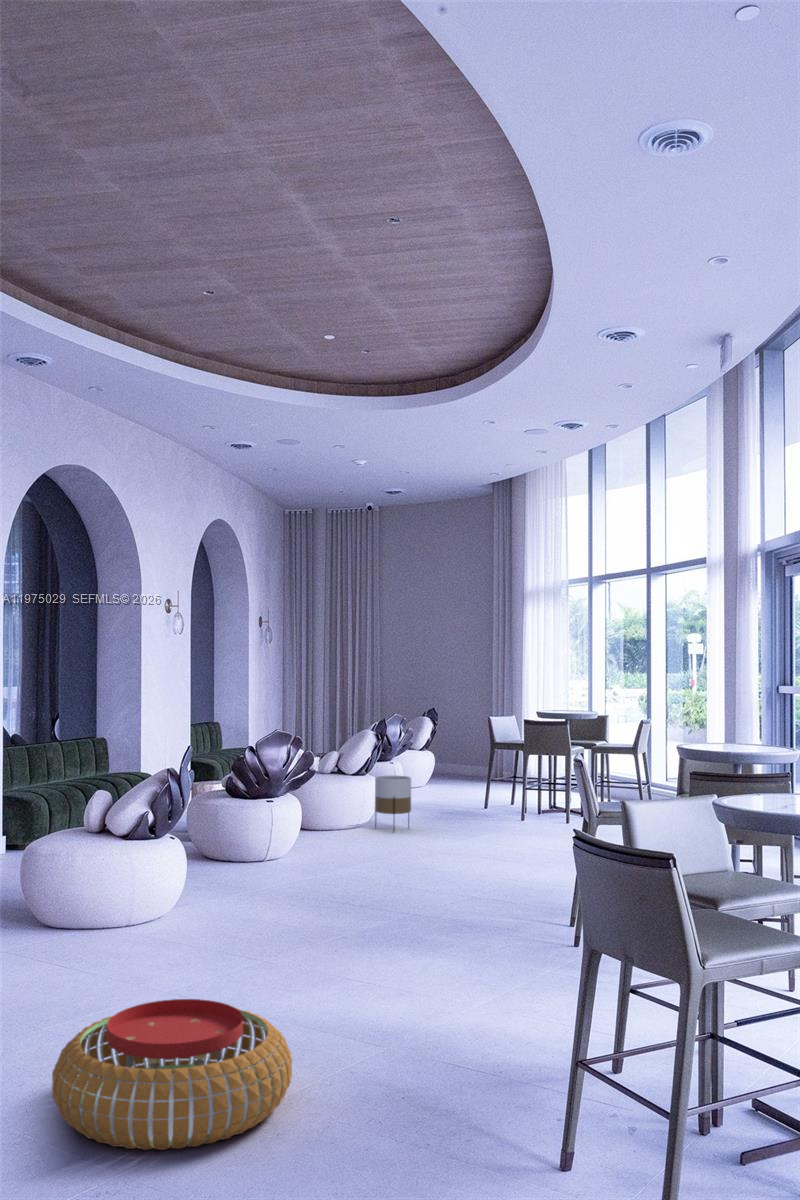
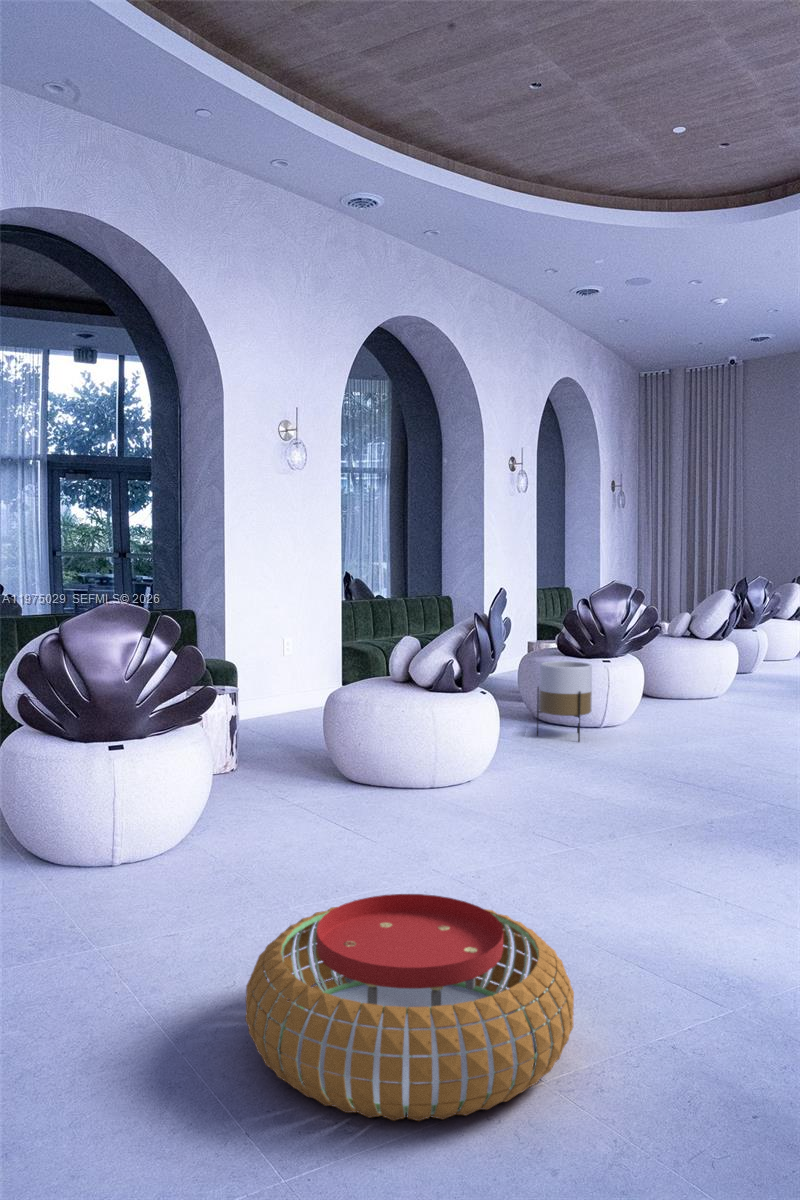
planter: present [375,776,411,828] -> present [537,661,592,742]

